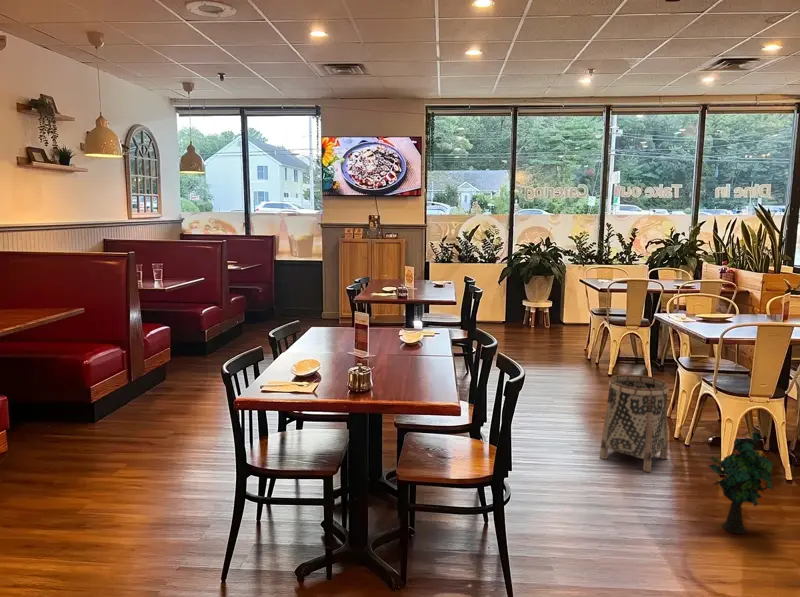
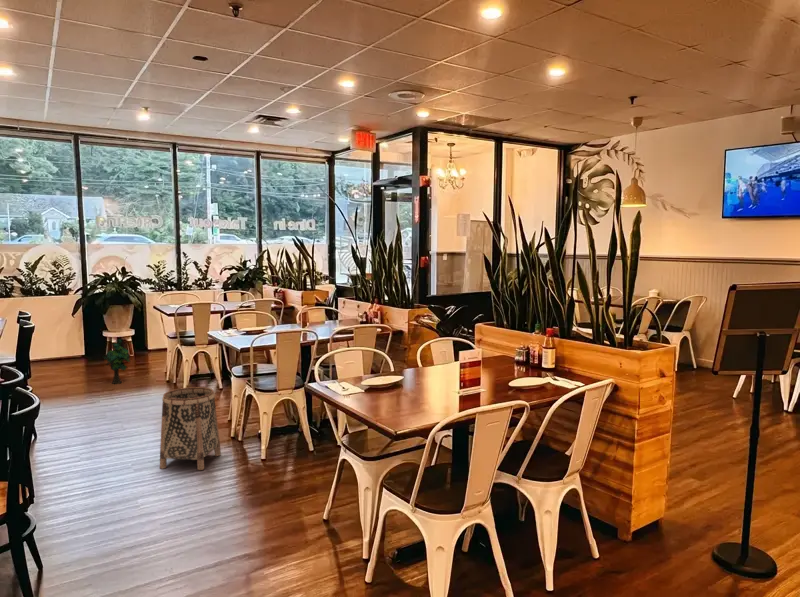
decorative plant: present [709,432,775,534] -> present [103,339,130,384]

